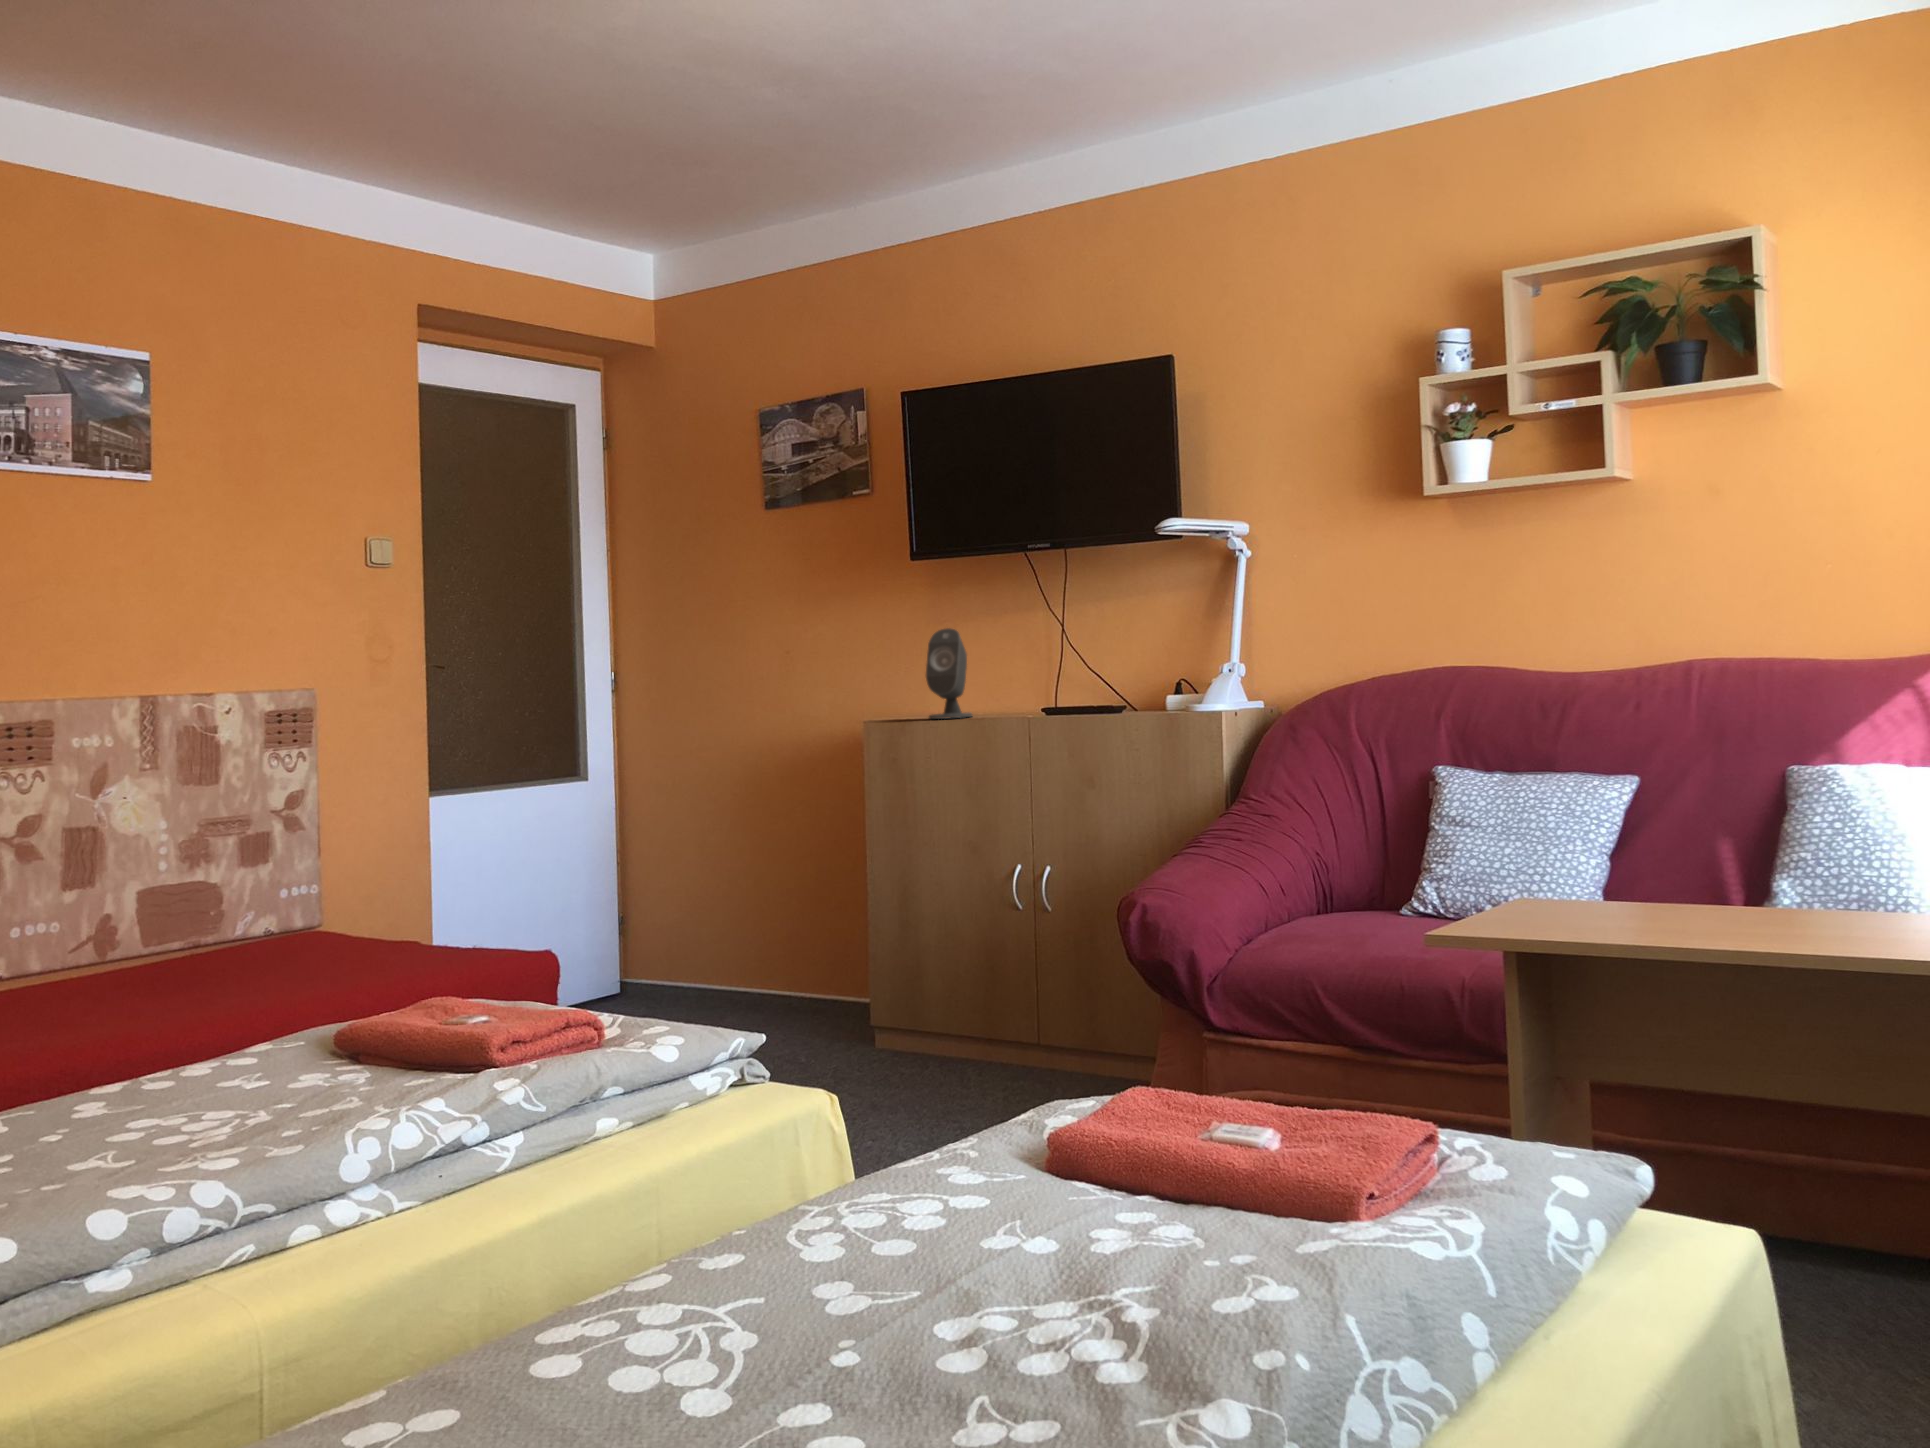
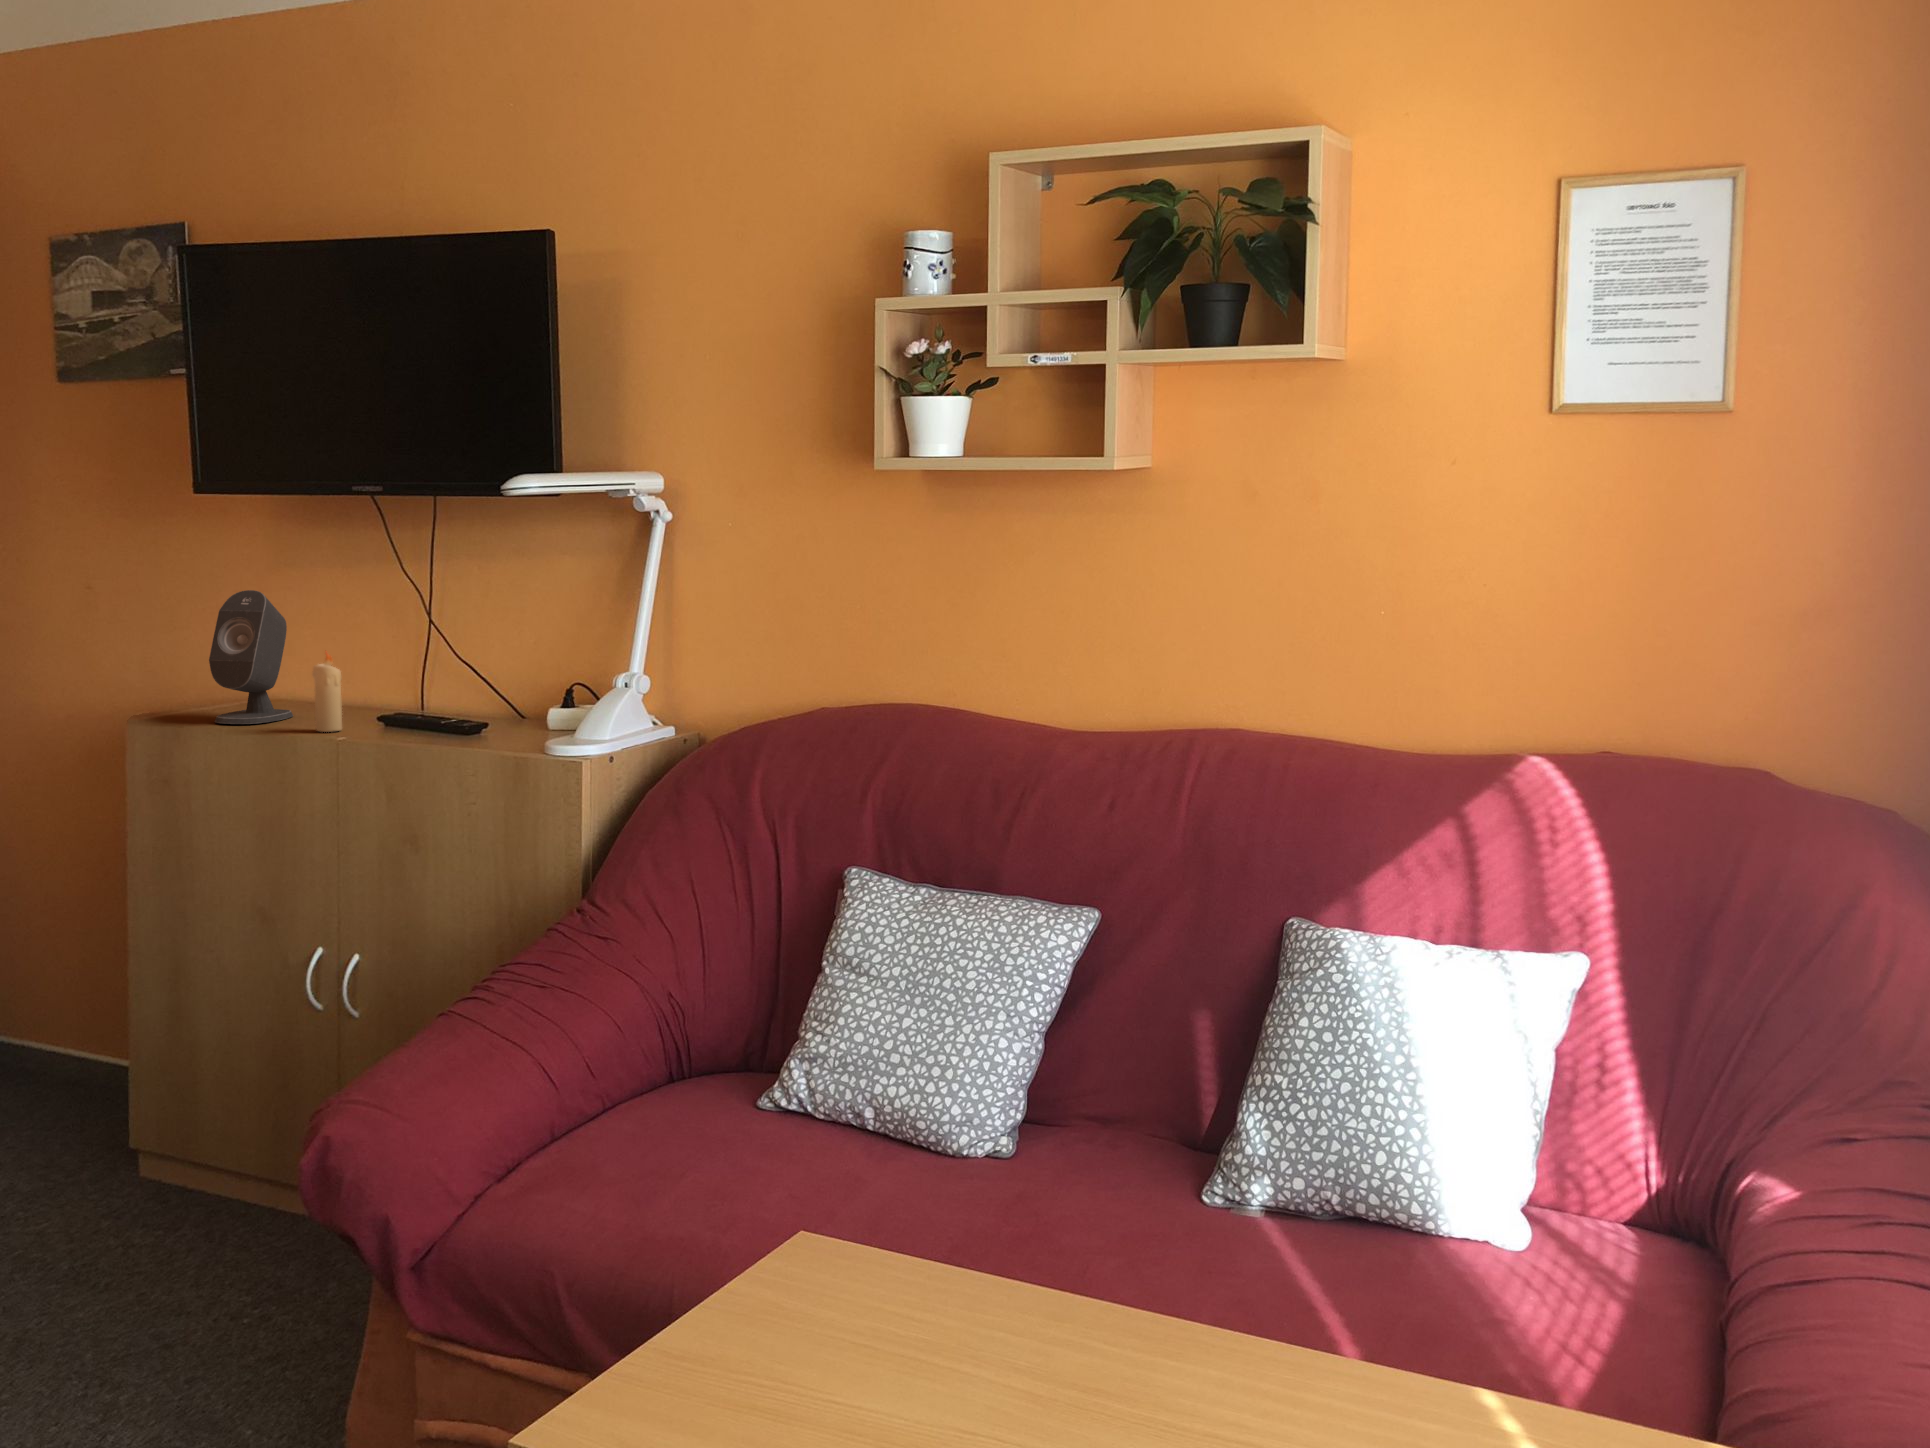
candle: none [1005,661,1024,717] -> present [312,651,342,732]

